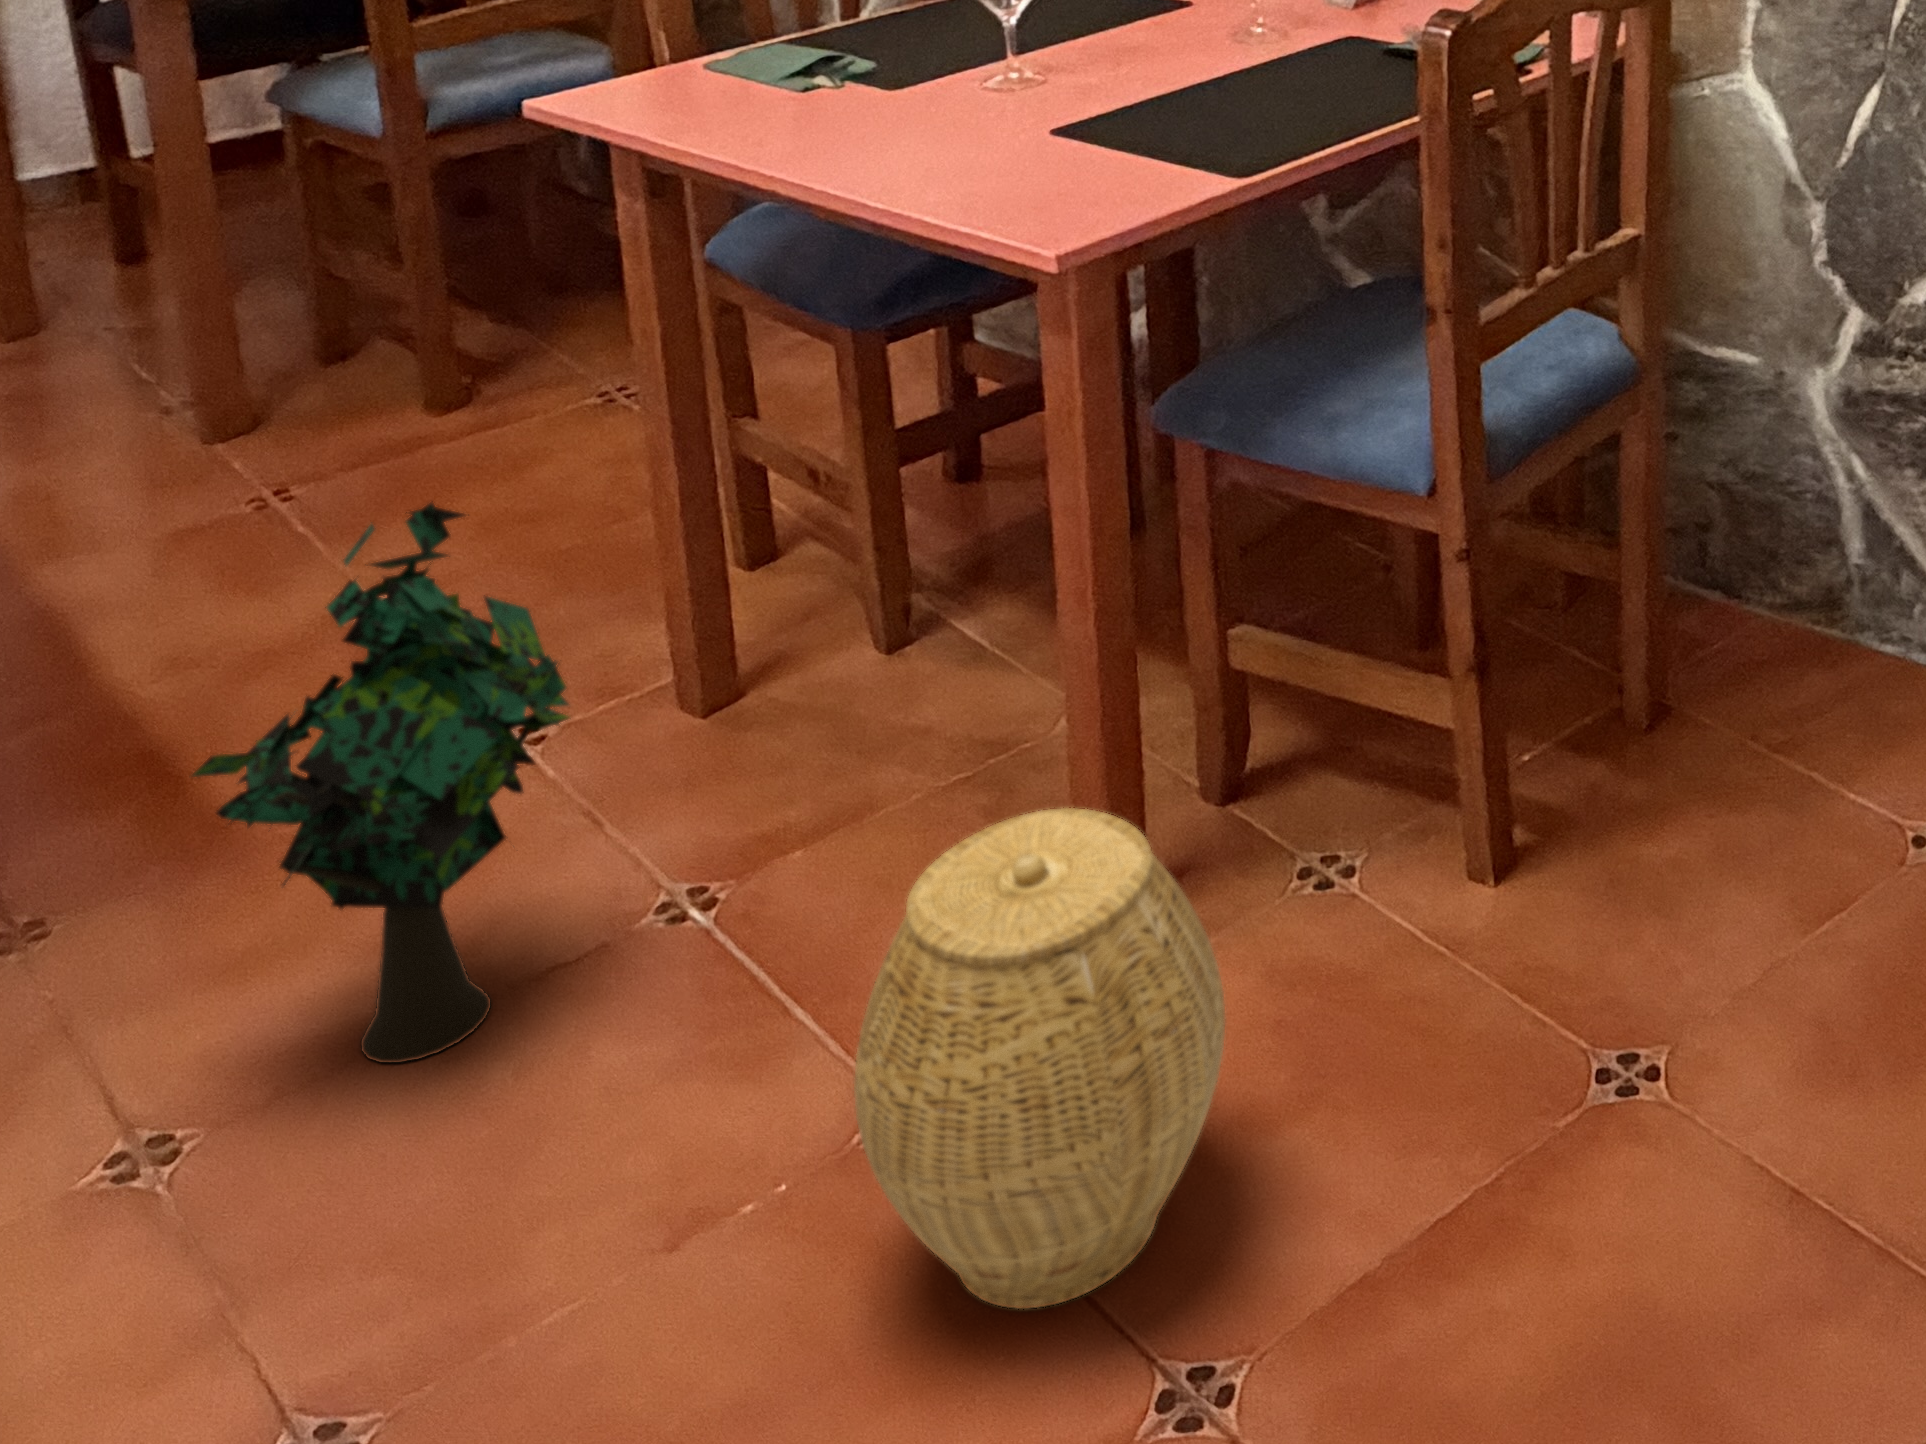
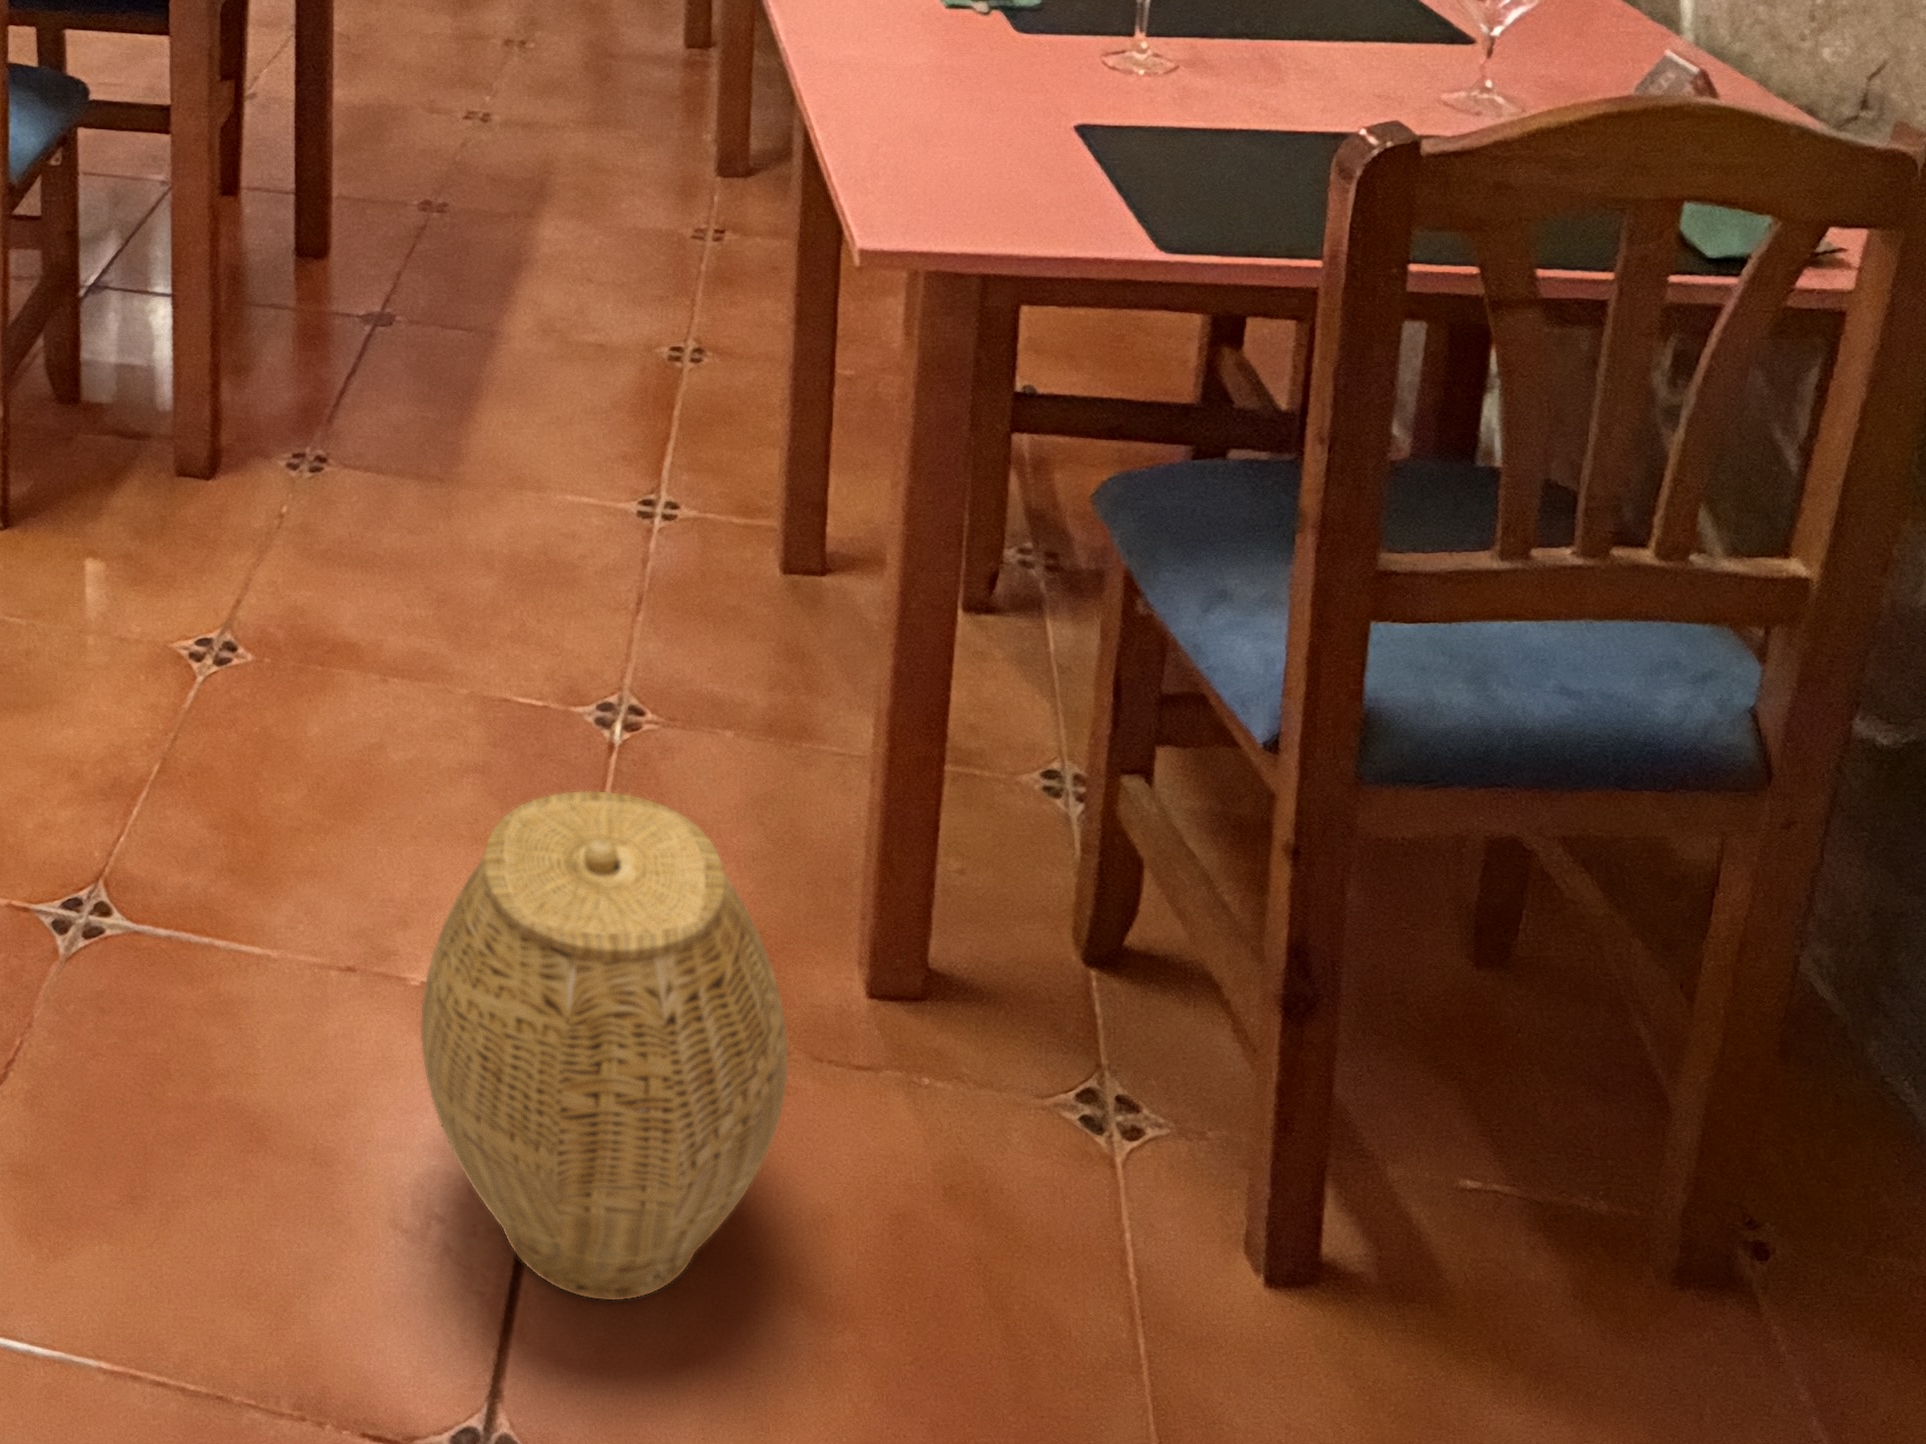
decorative plant: present [193,503,569,1063] -> none [303,267,581,712]

